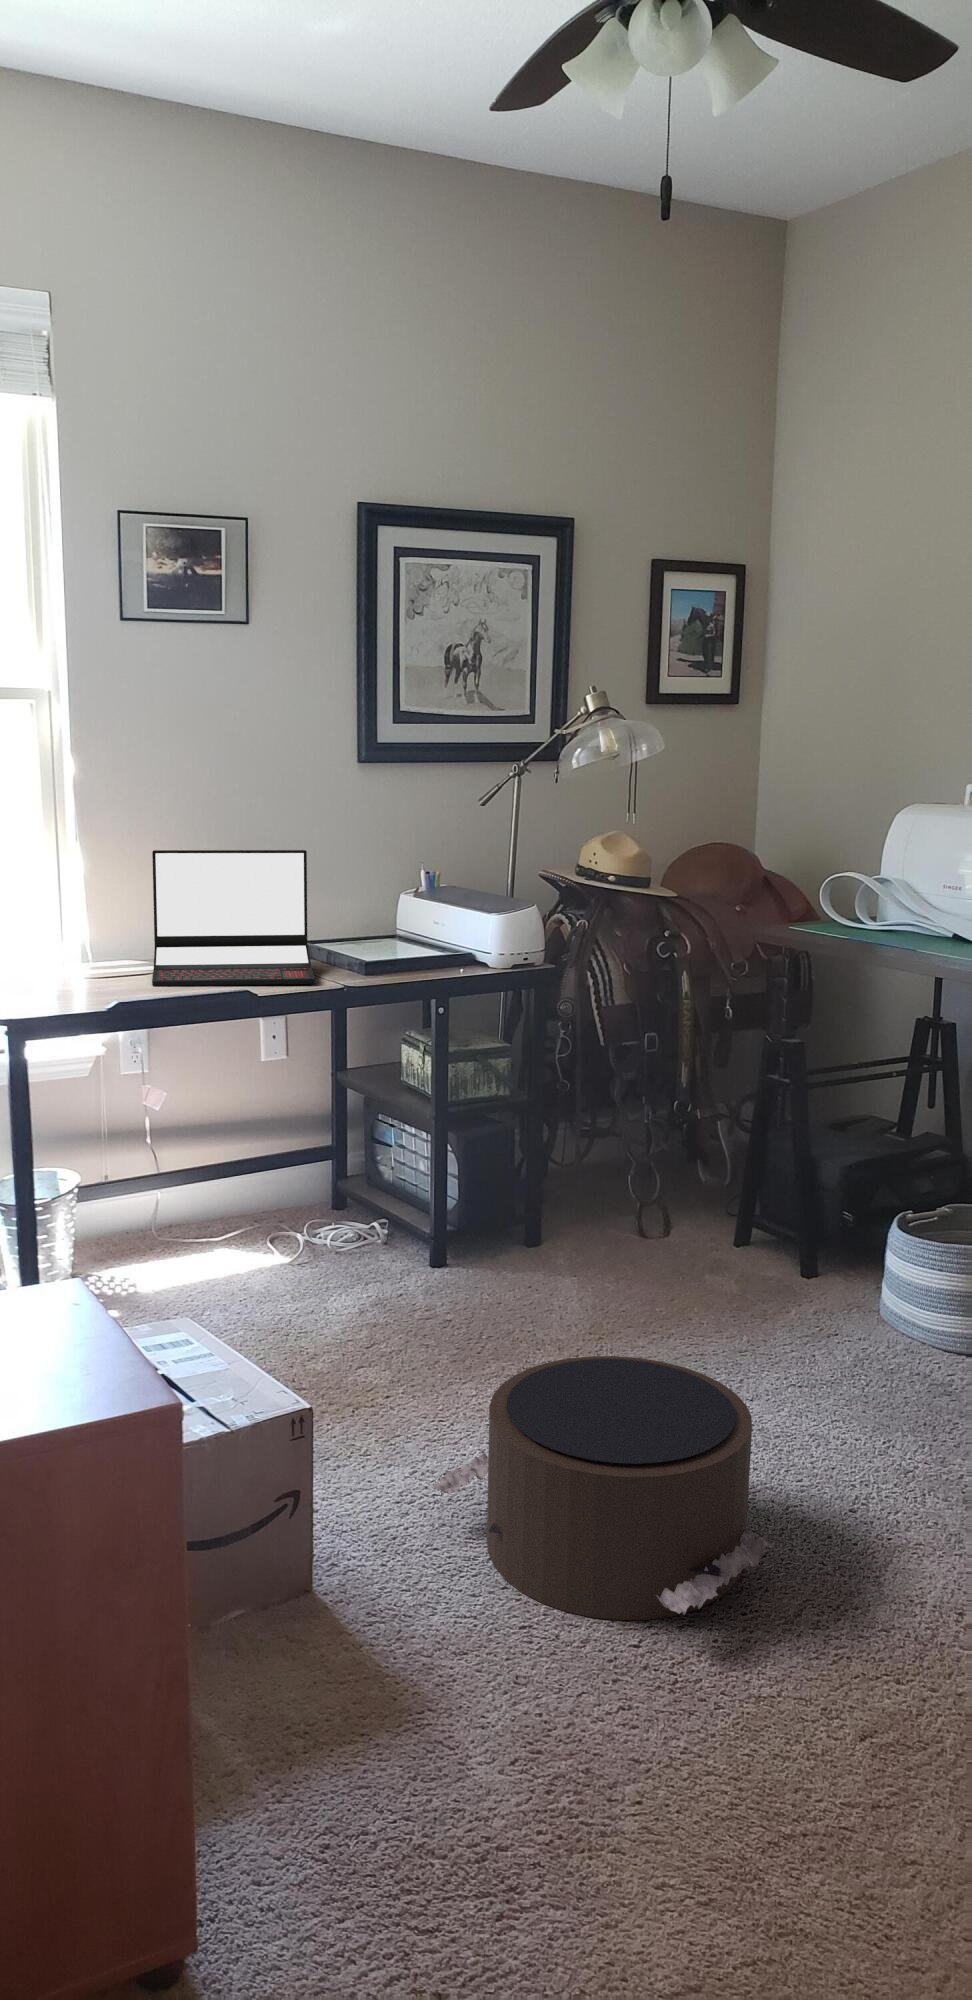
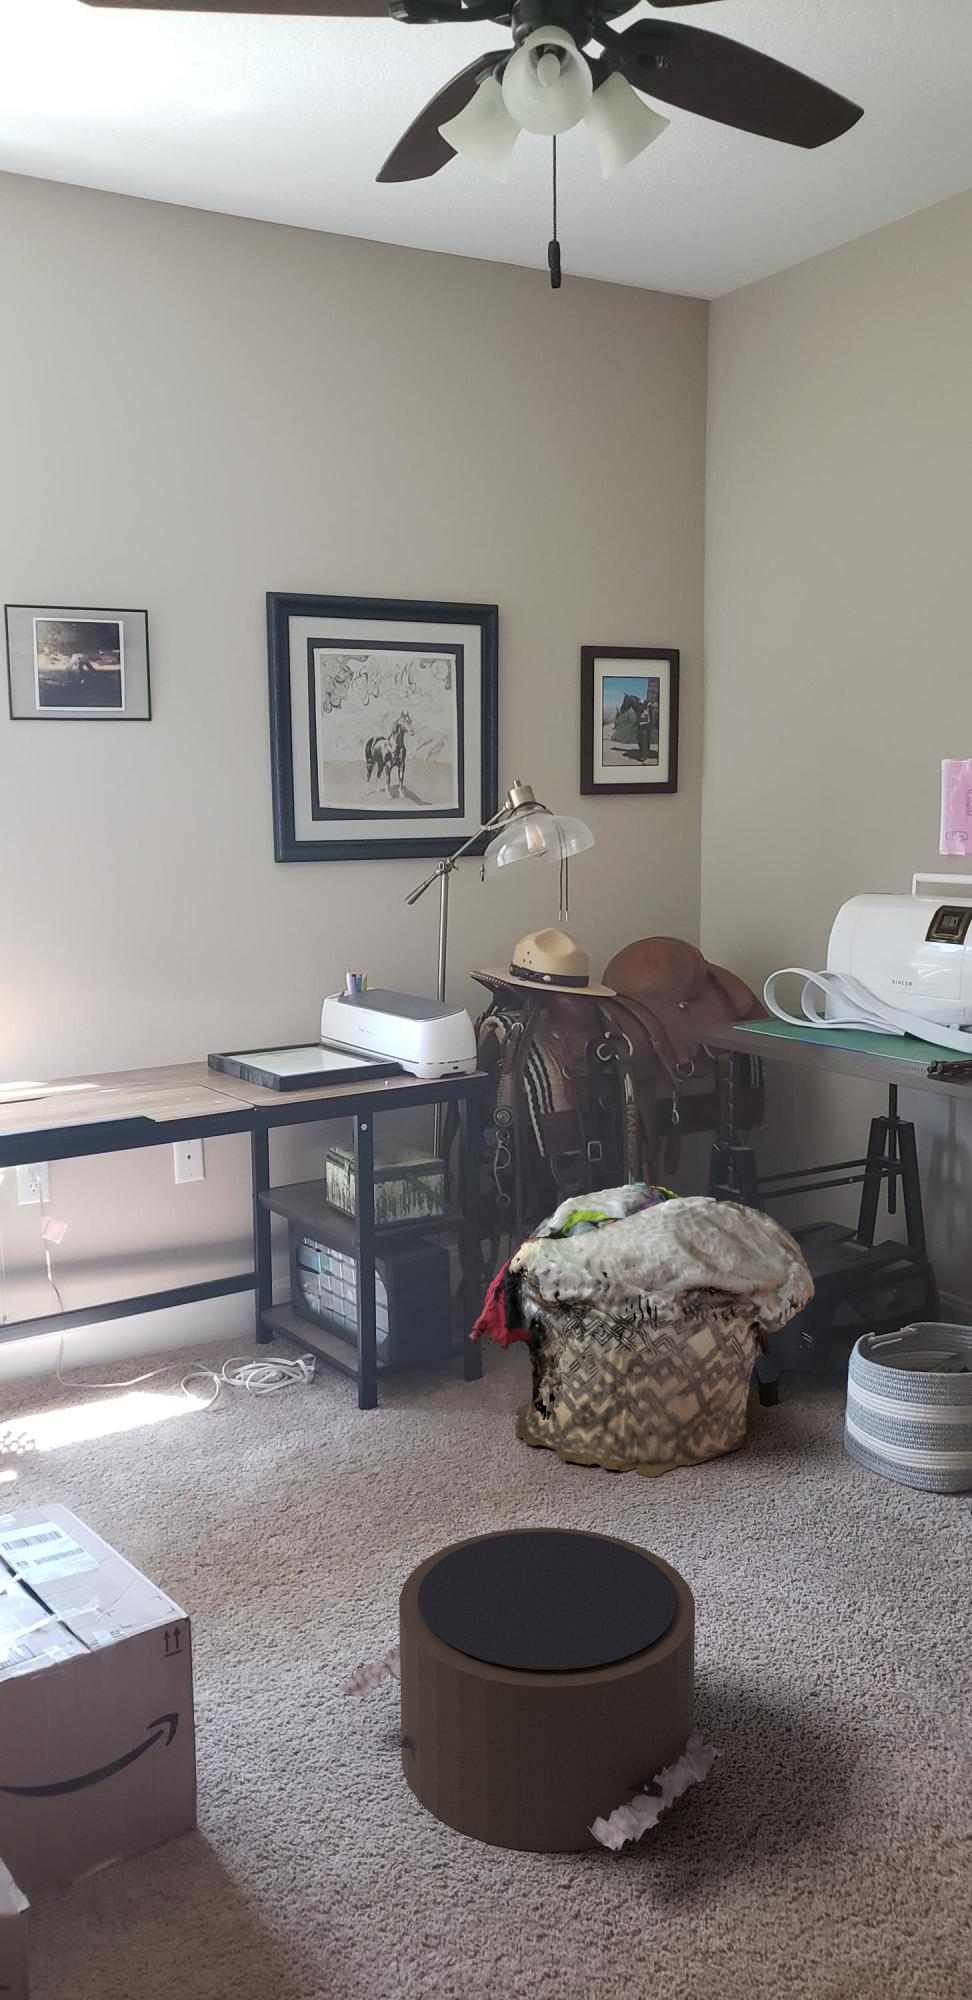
laptop: present [152,850,315,986] -> none [44,961,222,1115]
laundry basket: none [535,1067,858,1333] -> present [469,1182,814,1477]

